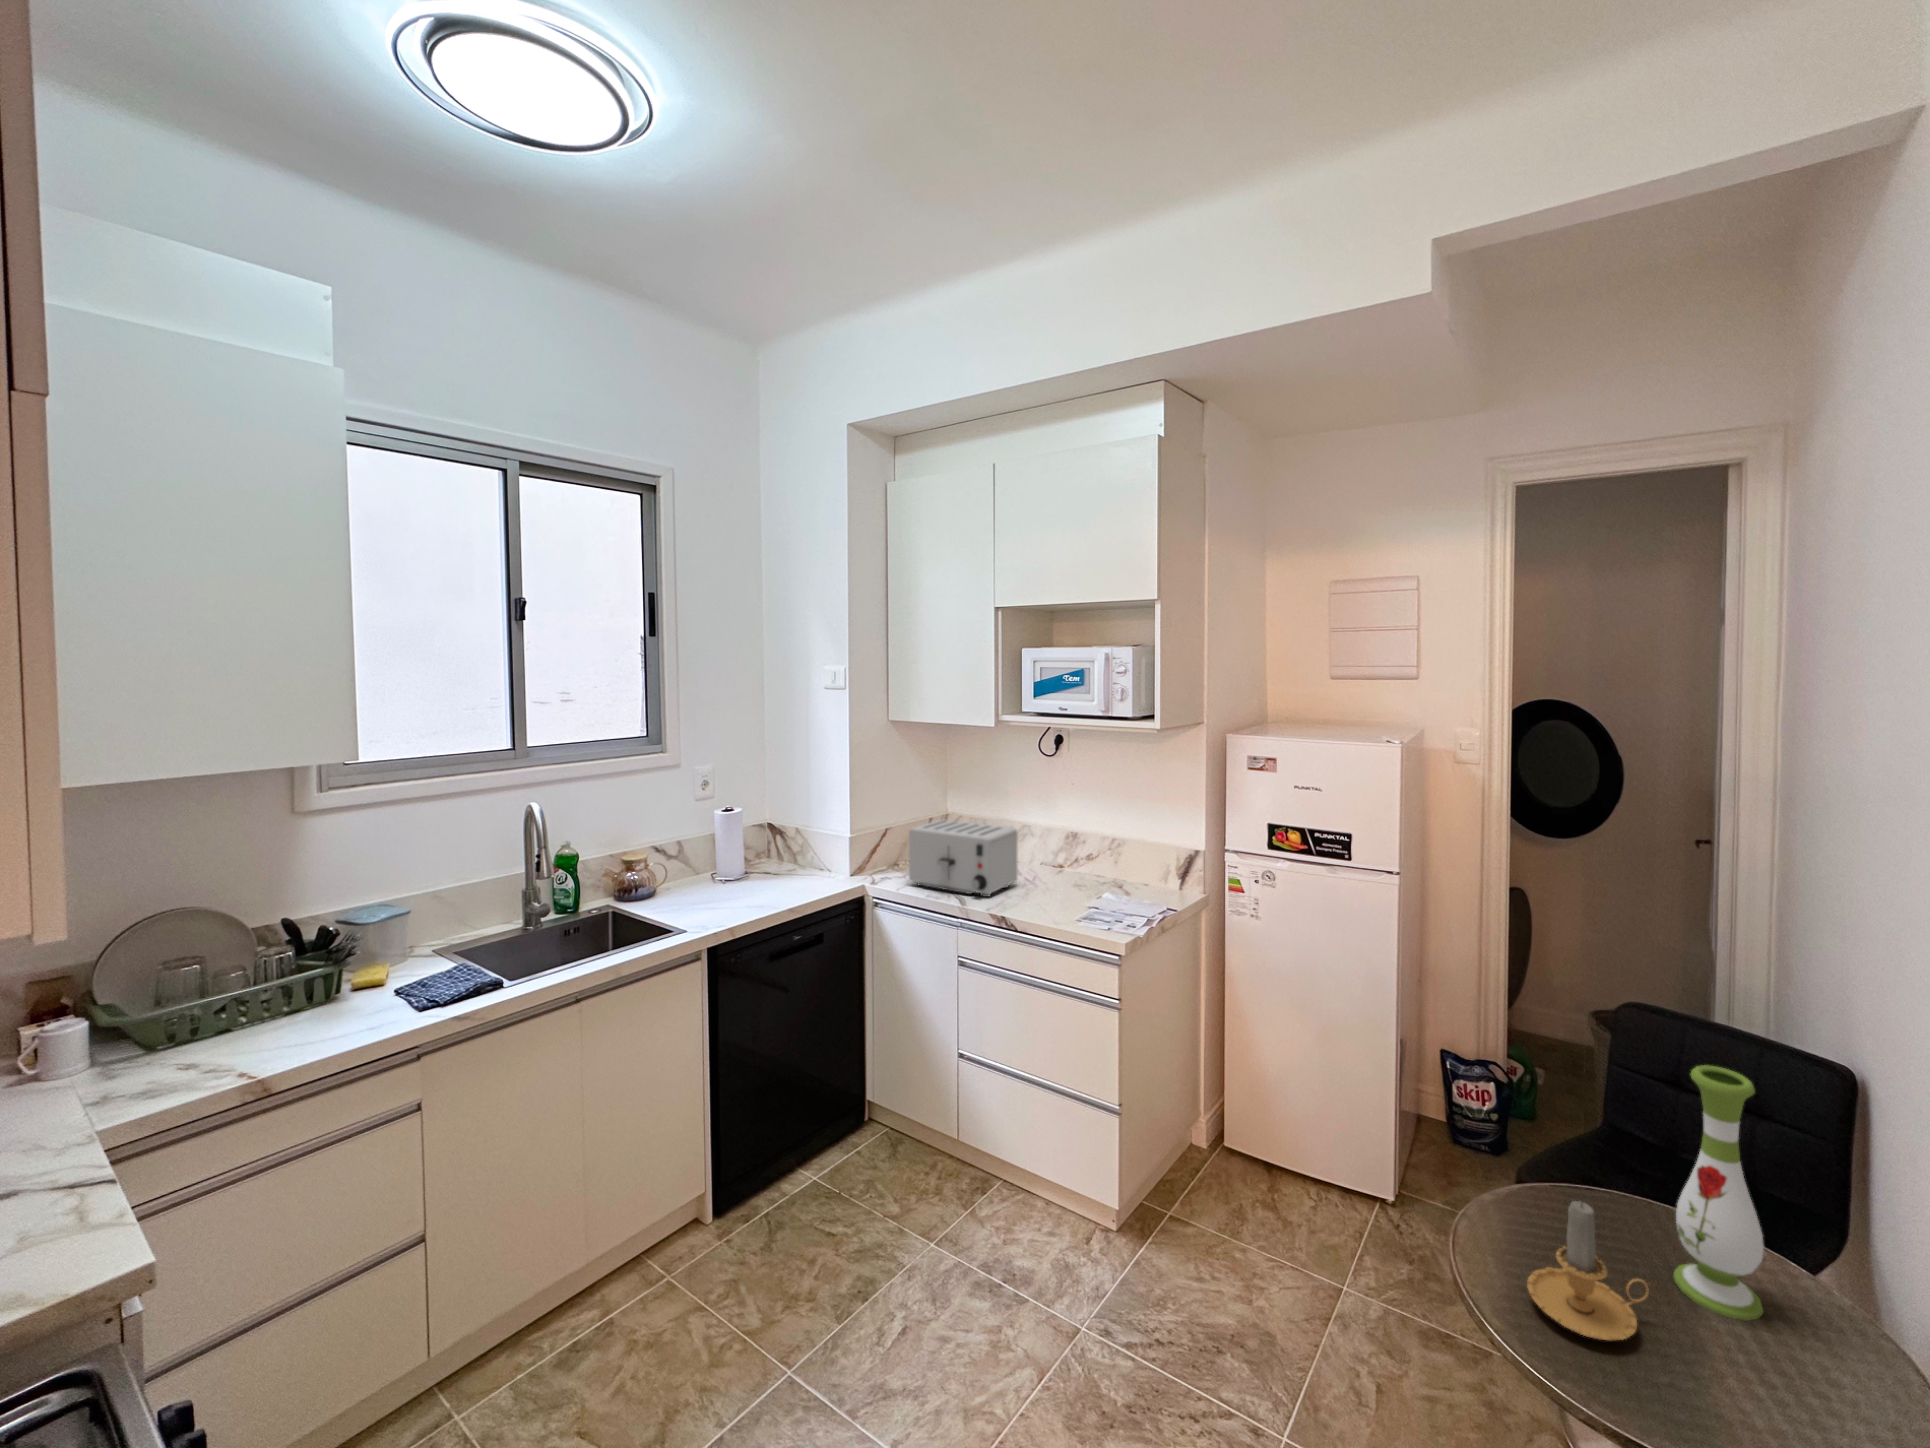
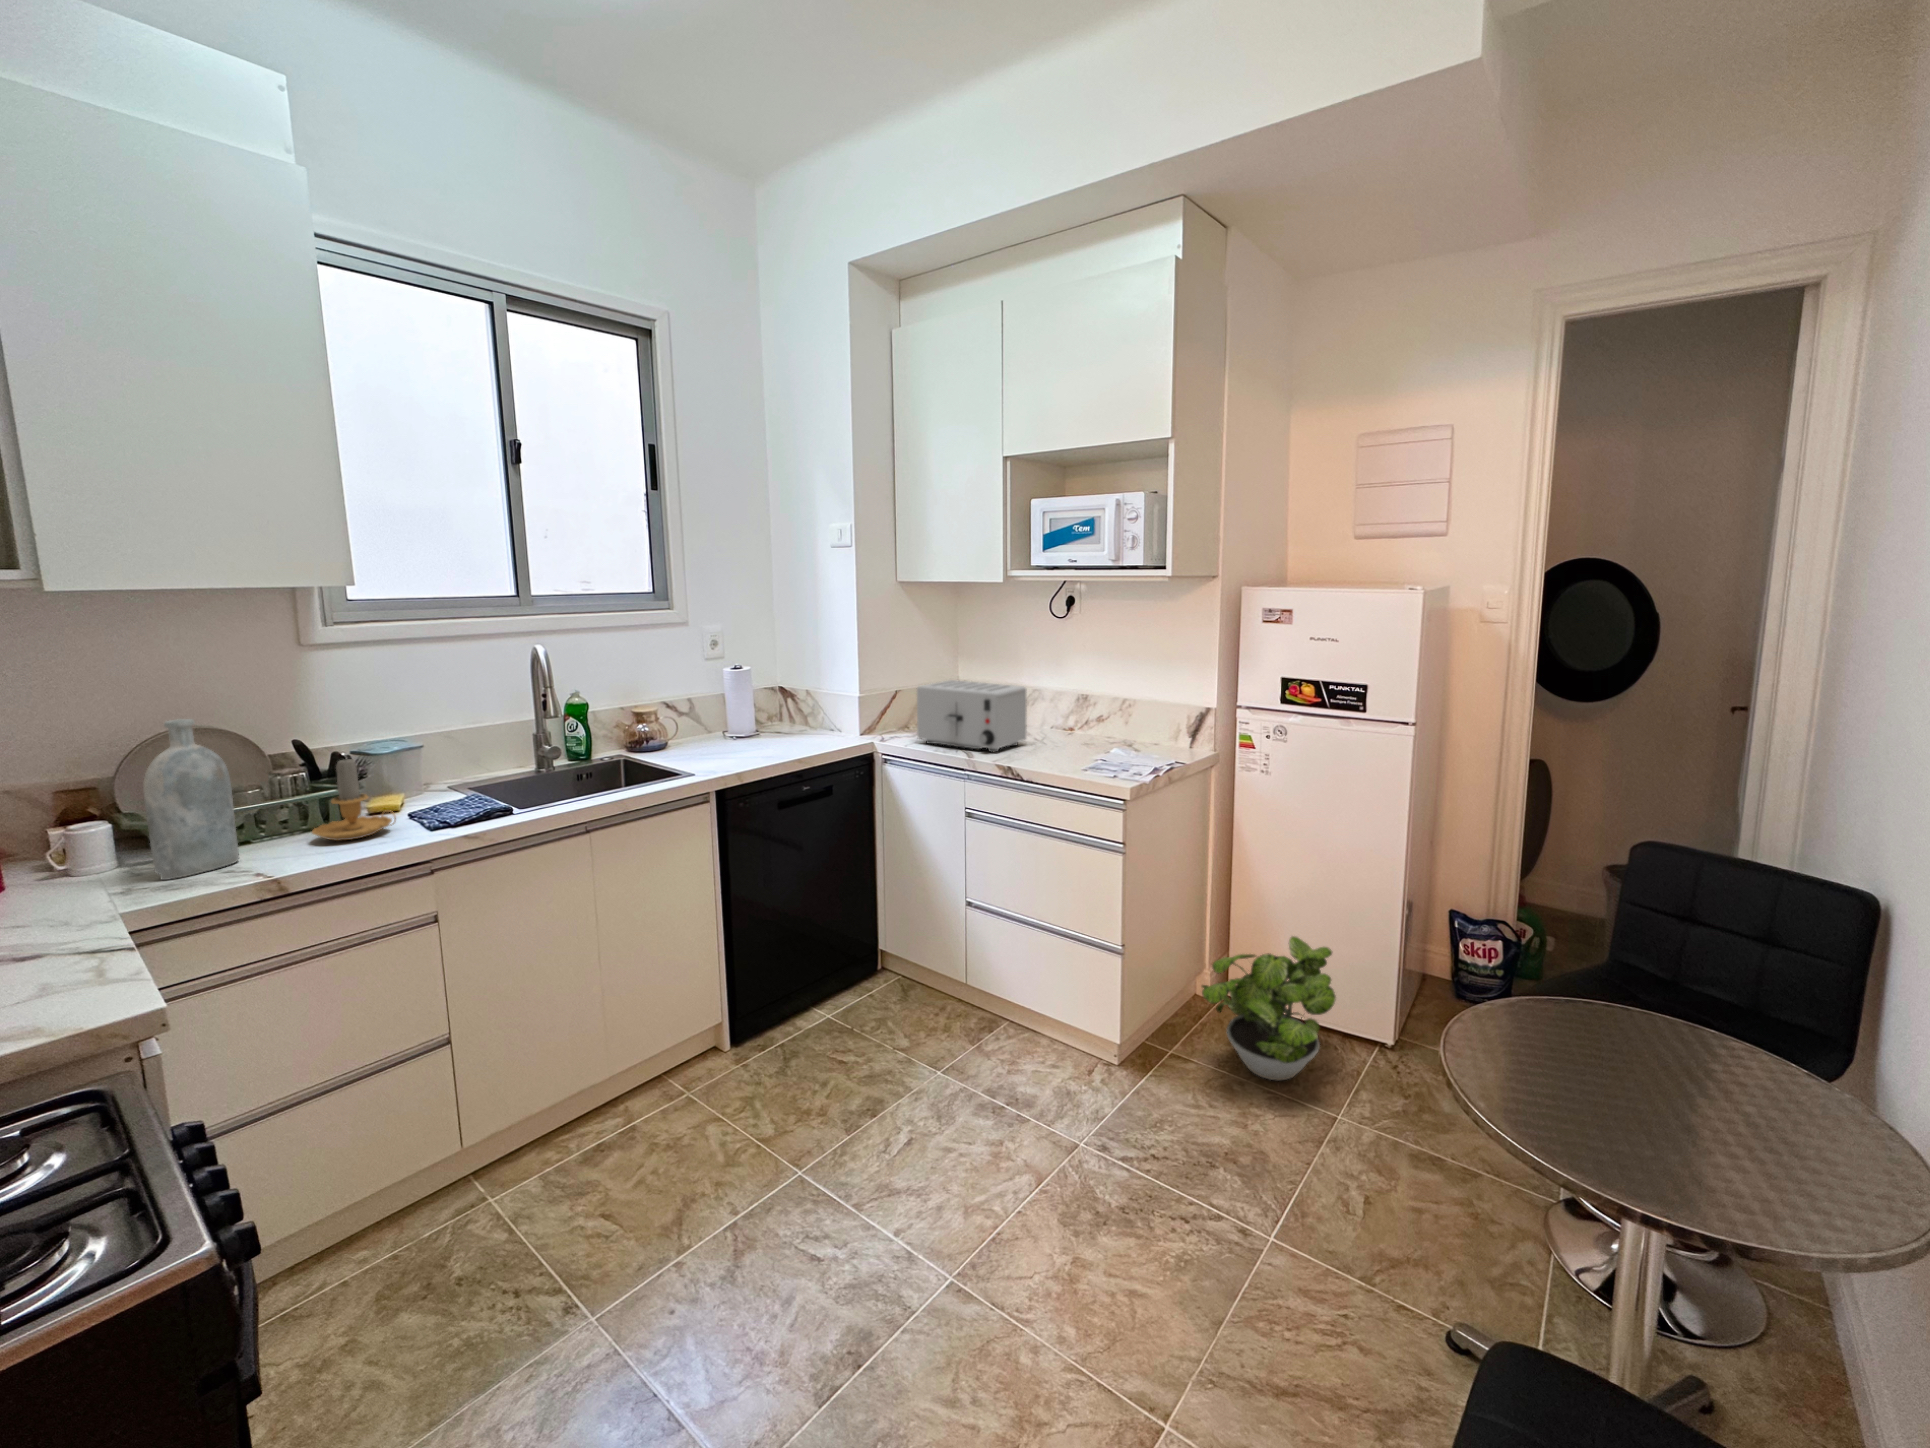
bottle: none [131,913,221,1086] -> present [143,719,239,880]
vase: present [1673,1065,1764,1321] -> none [1667,869,1770,1113]
potted plant: none [1198,1087,1335,1246] -> present [1202,936,1336,1080]
candle: present [1527,1201,1649,1340] -> present [312,759,396,840]

